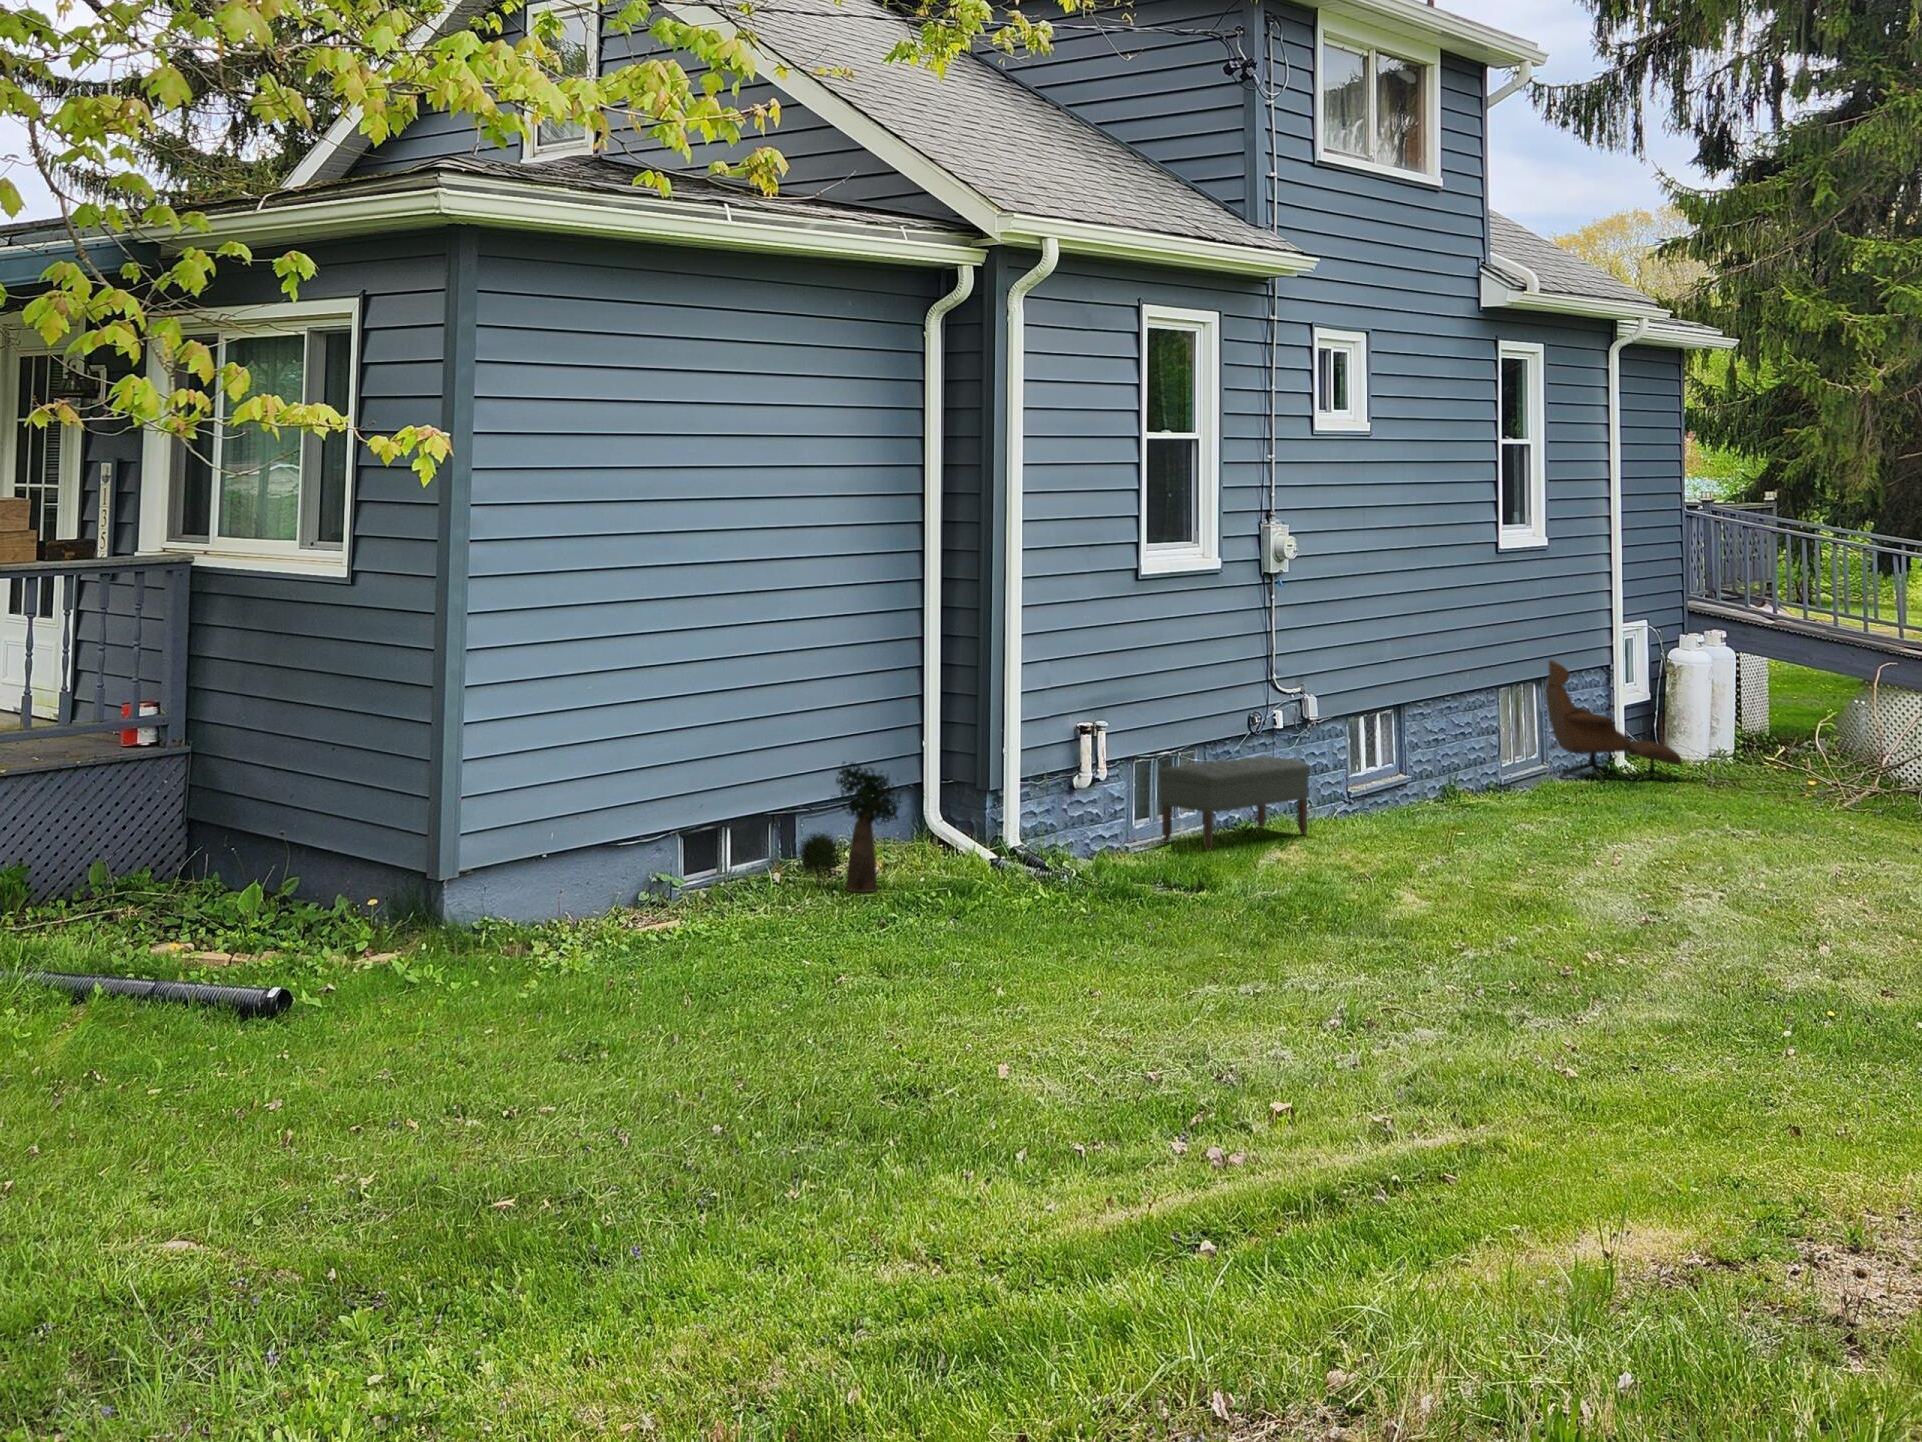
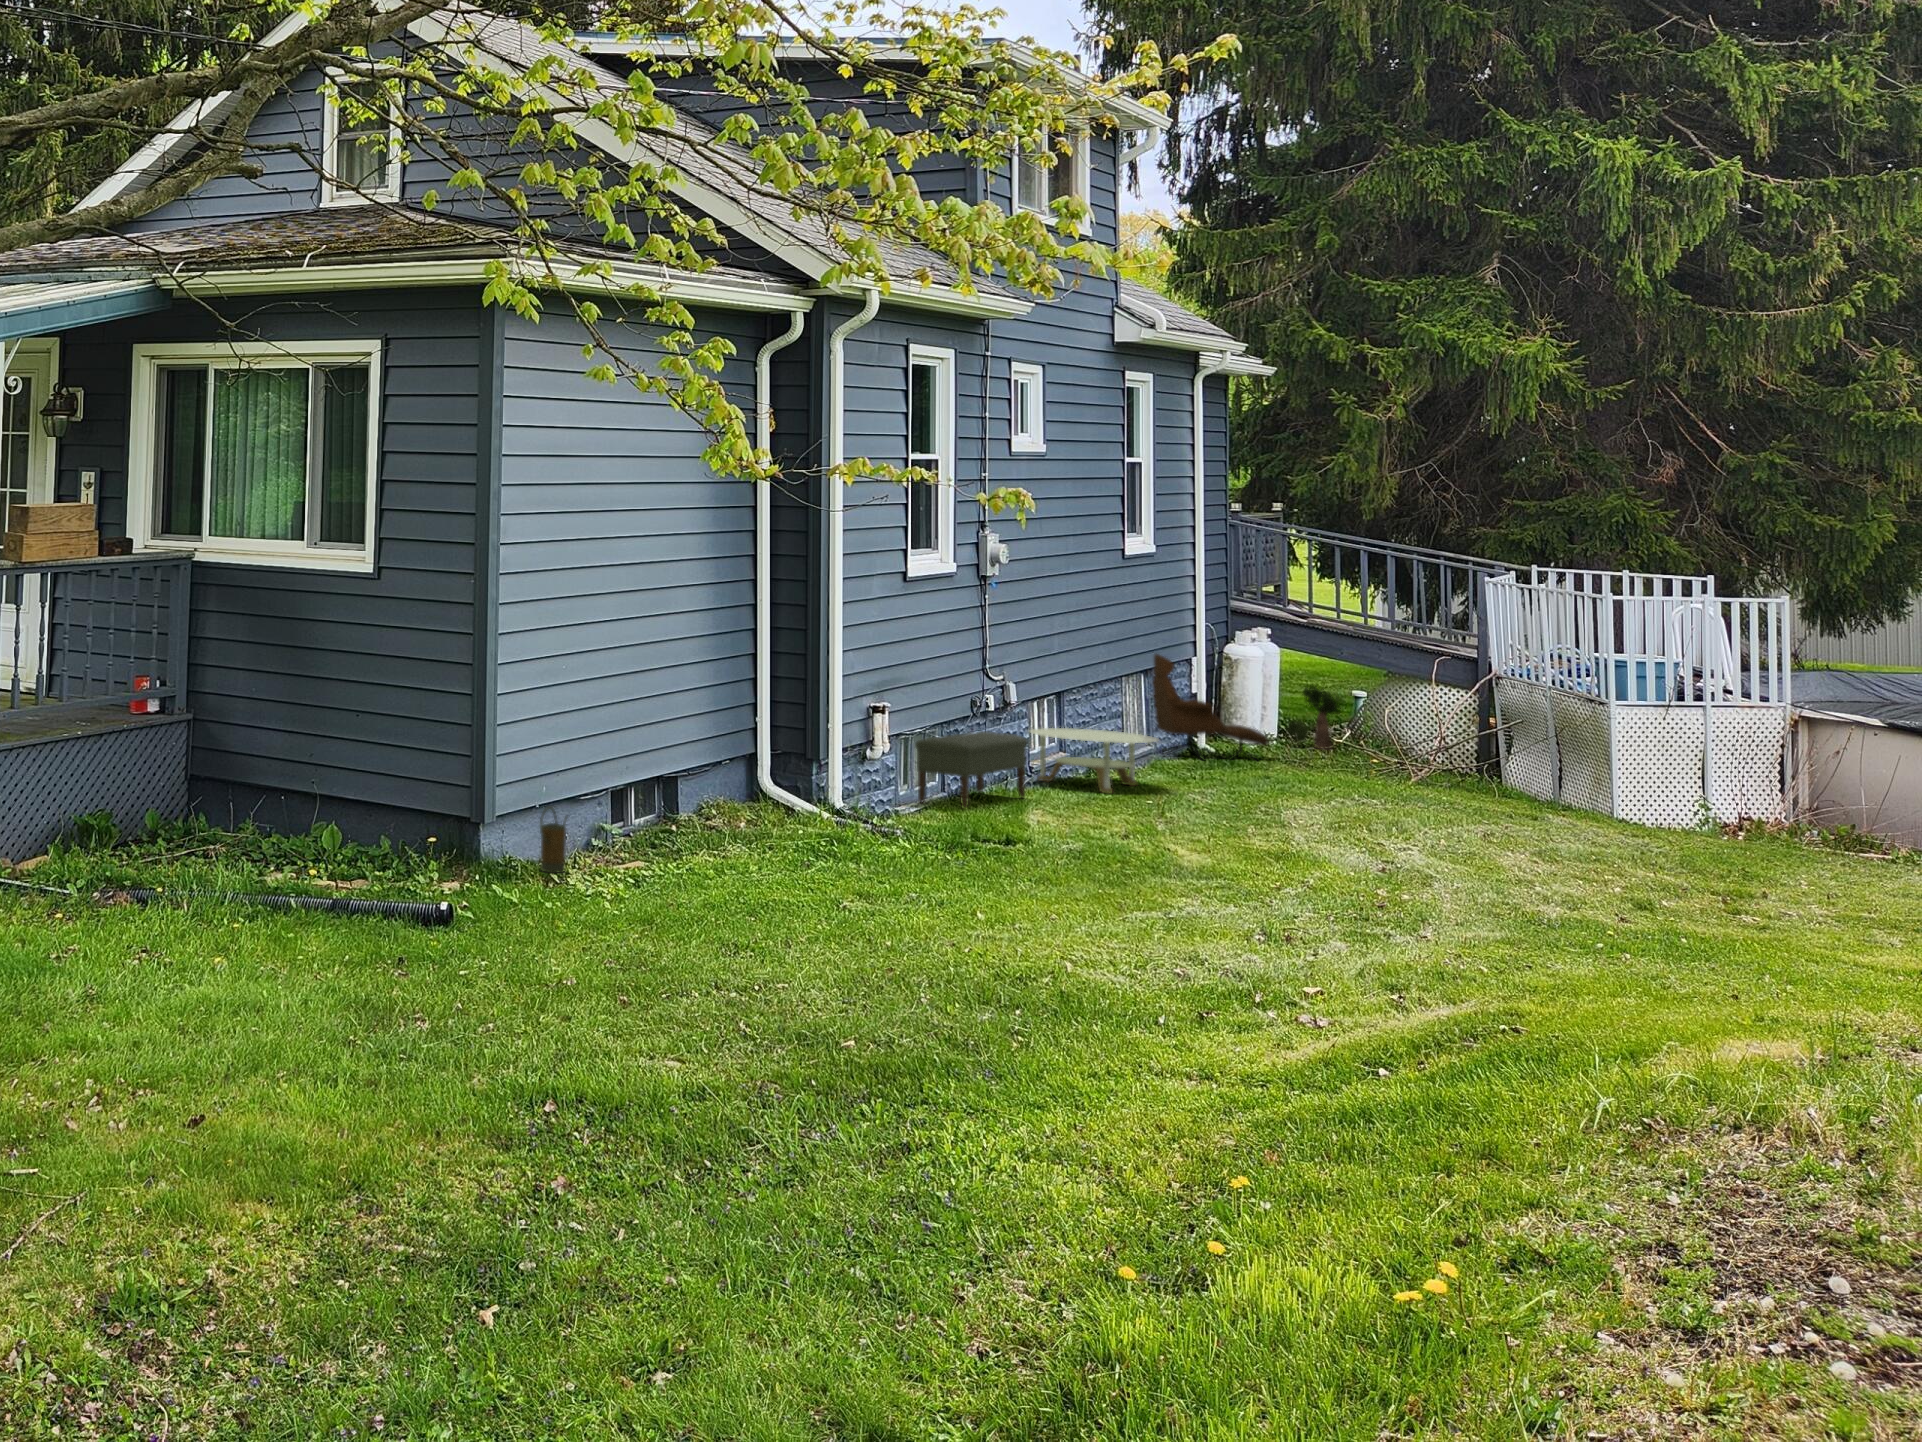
round table: none [1345,749,1492,828] -> present [1030,728,1158,793]
potted plant: present [797,762,901,892] -> present [1286,685,1341,749]
watering can: none [497,864,555,947] -> present [540,807,567,873]

